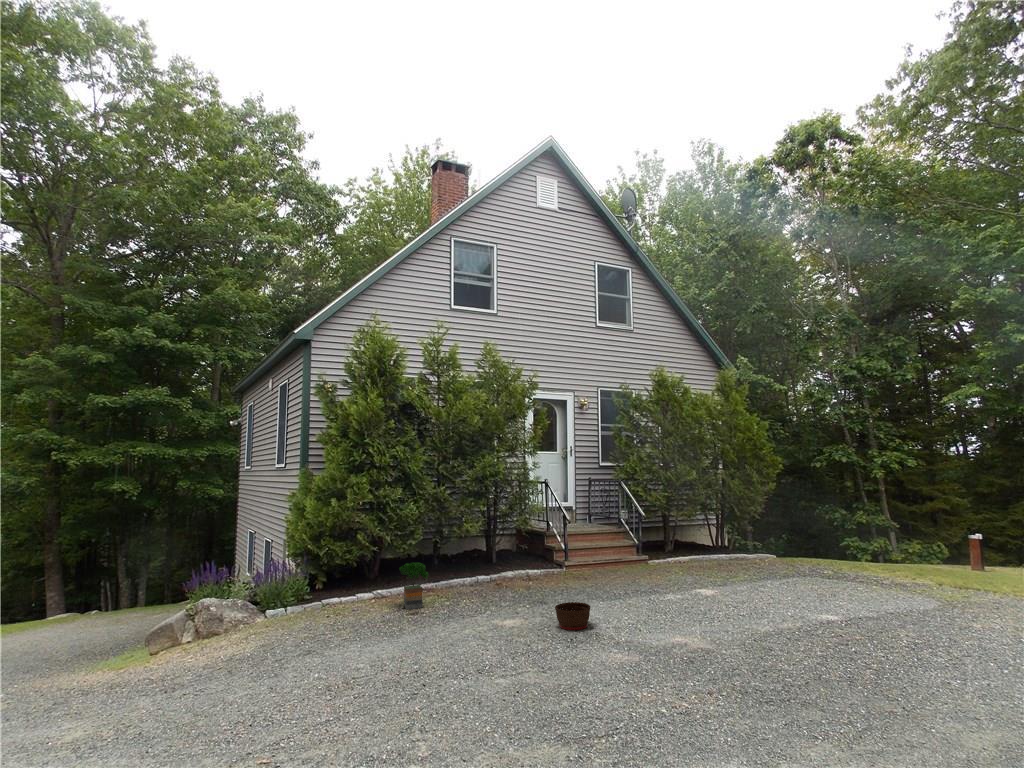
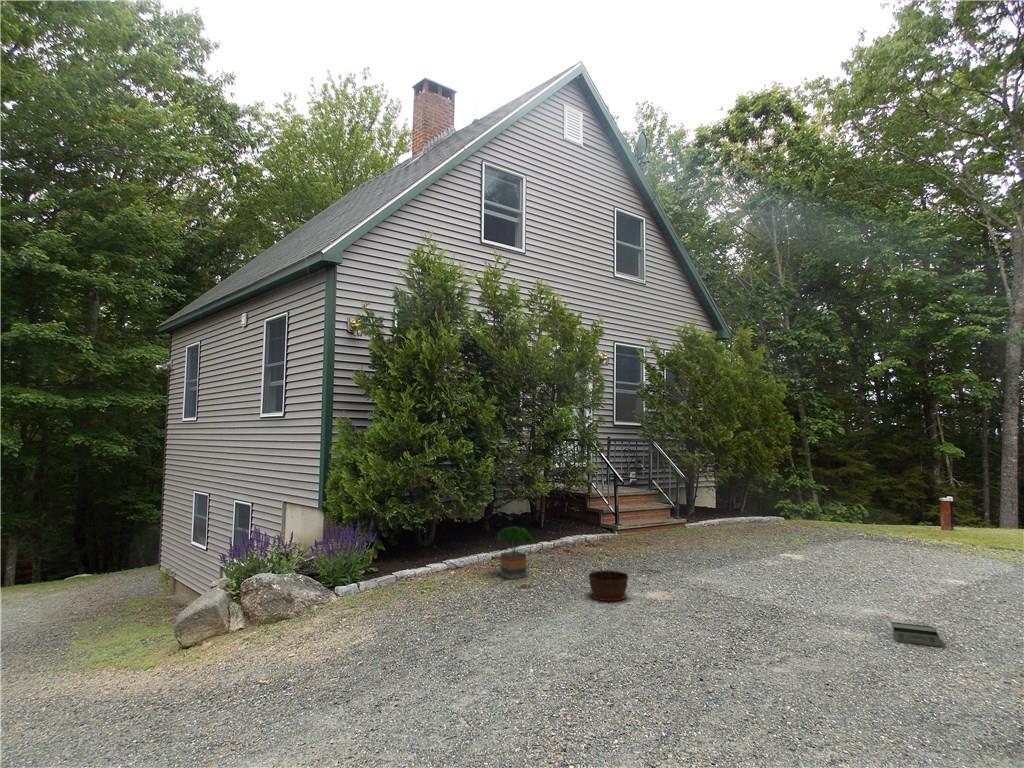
basket: present [555,602,590,630] -> present [589,570,628,601]
toolbox: none [649,662,693,688] -> present [891,622,940,647]

